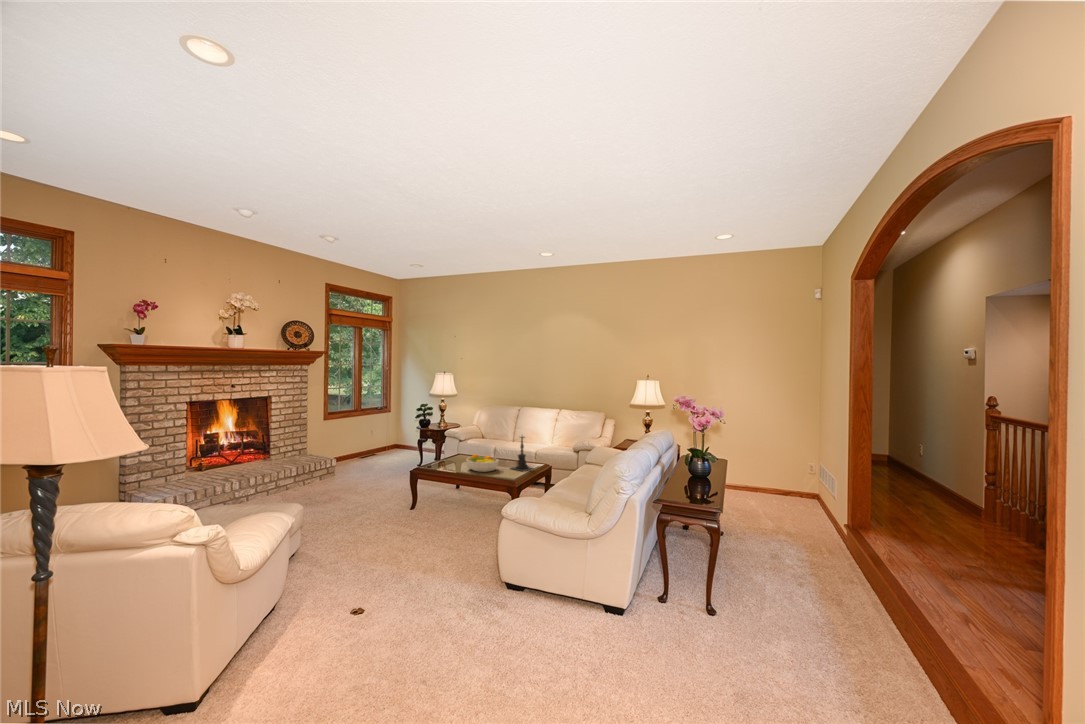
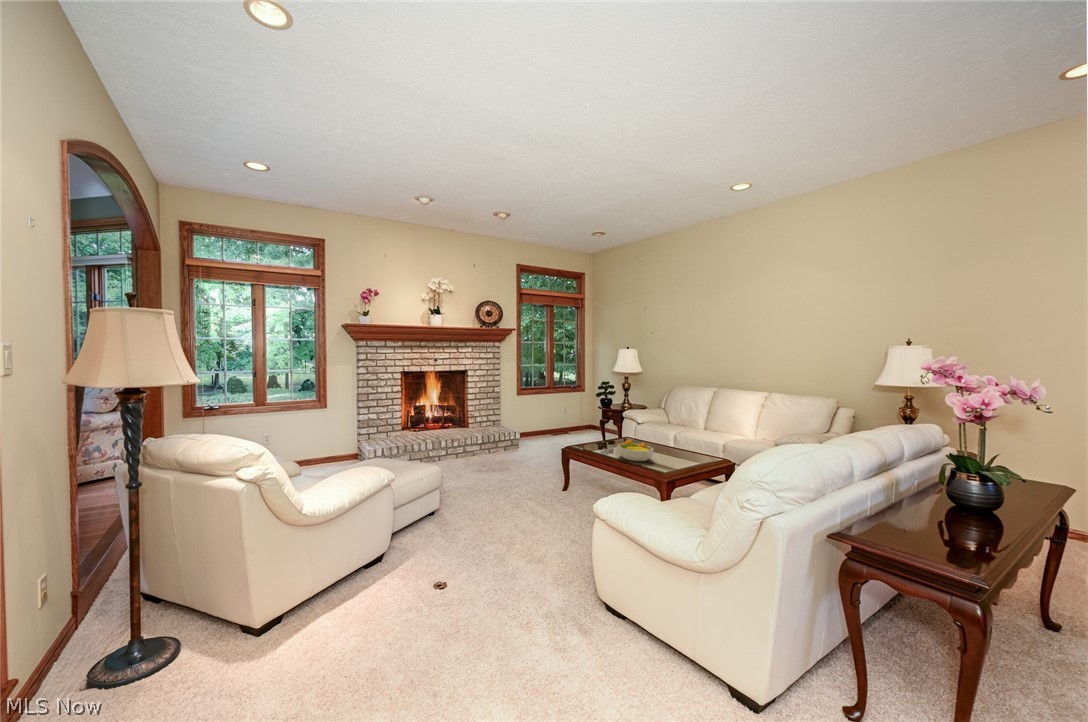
candle holder: present [511,436,532,471] -> none [666,418,698,466]

